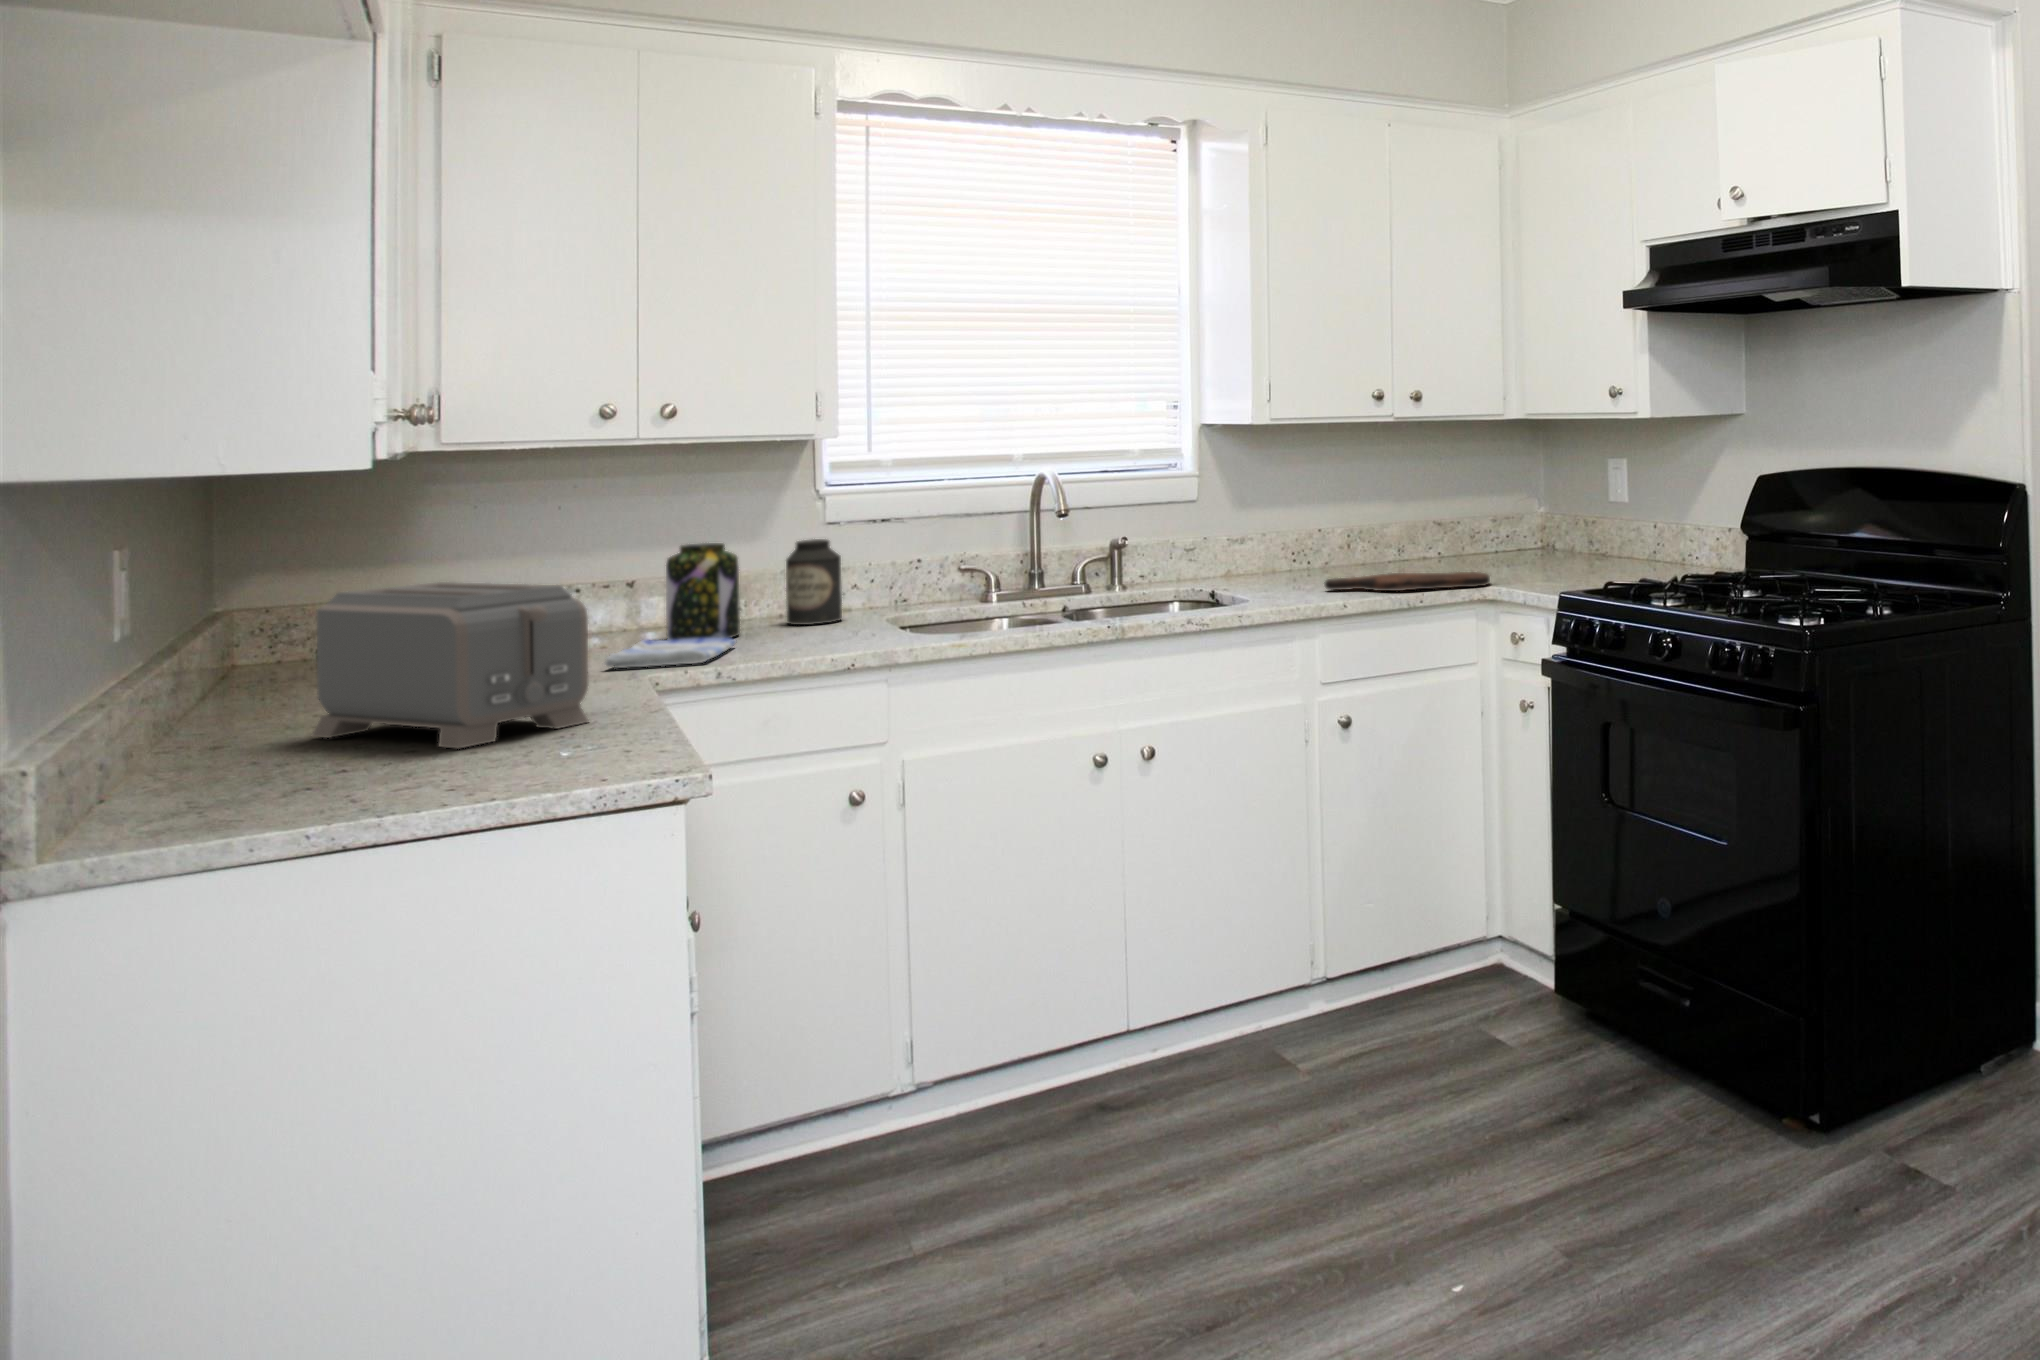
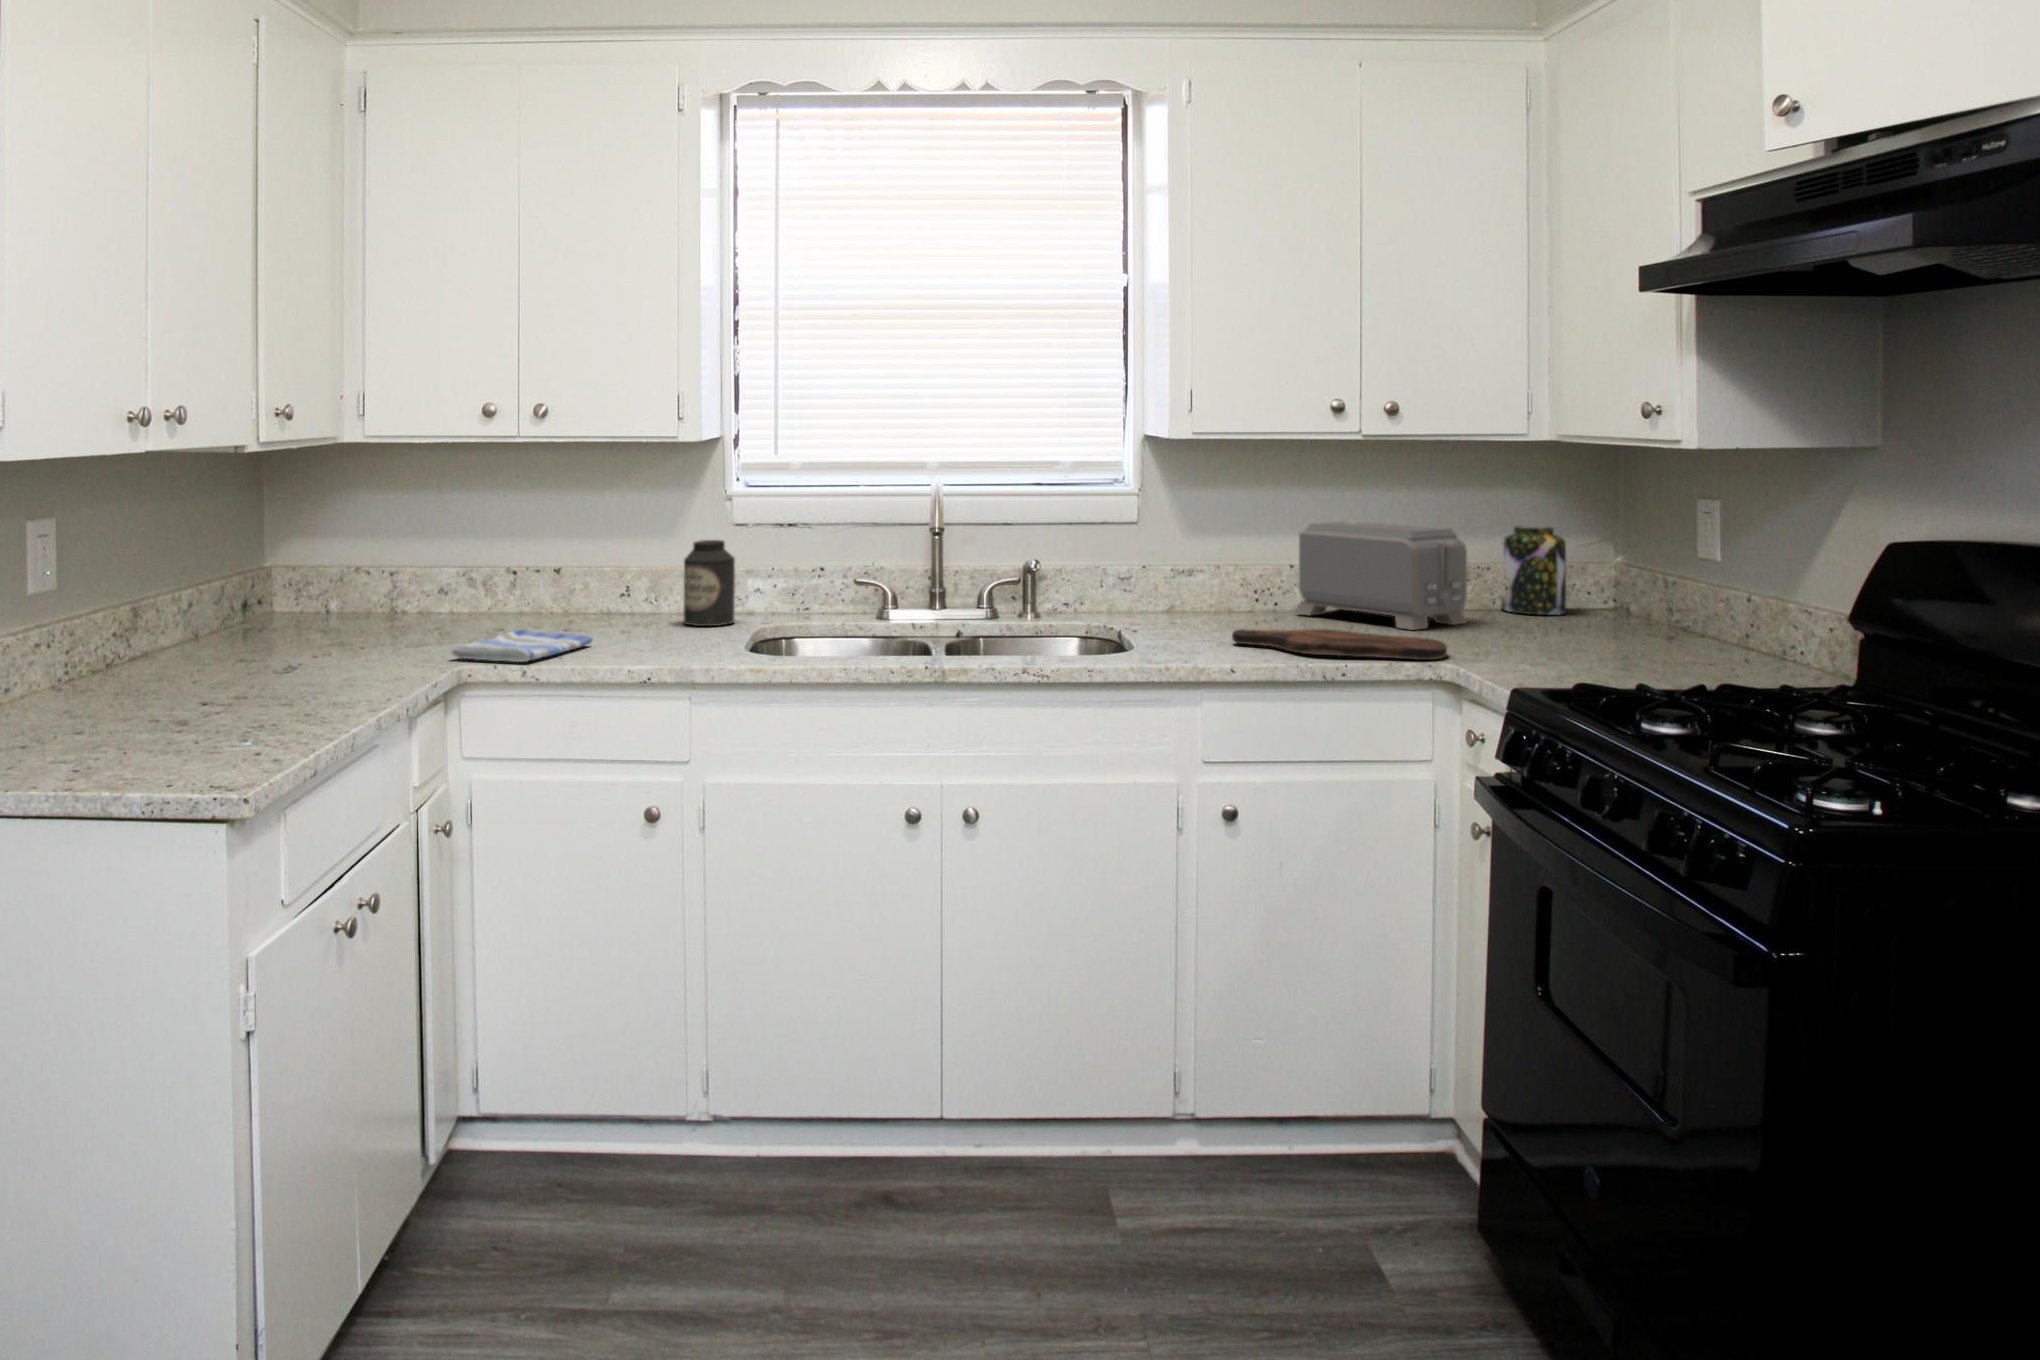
jar: present [666,543,740,640] -> present [1501,527,1566,615]
toaster: present [311,582,589,749] -> present [1295,522,1467,630]

